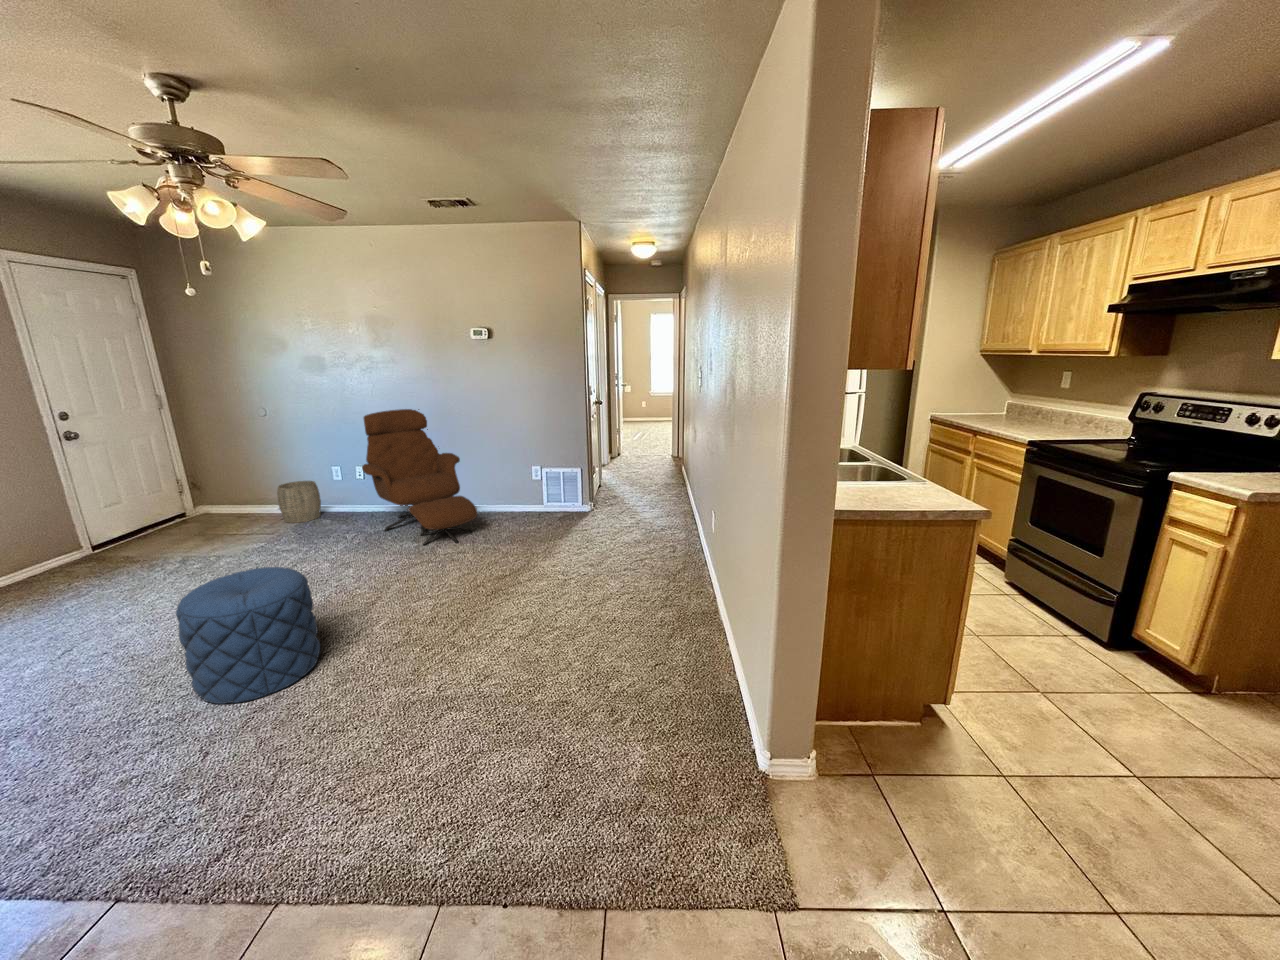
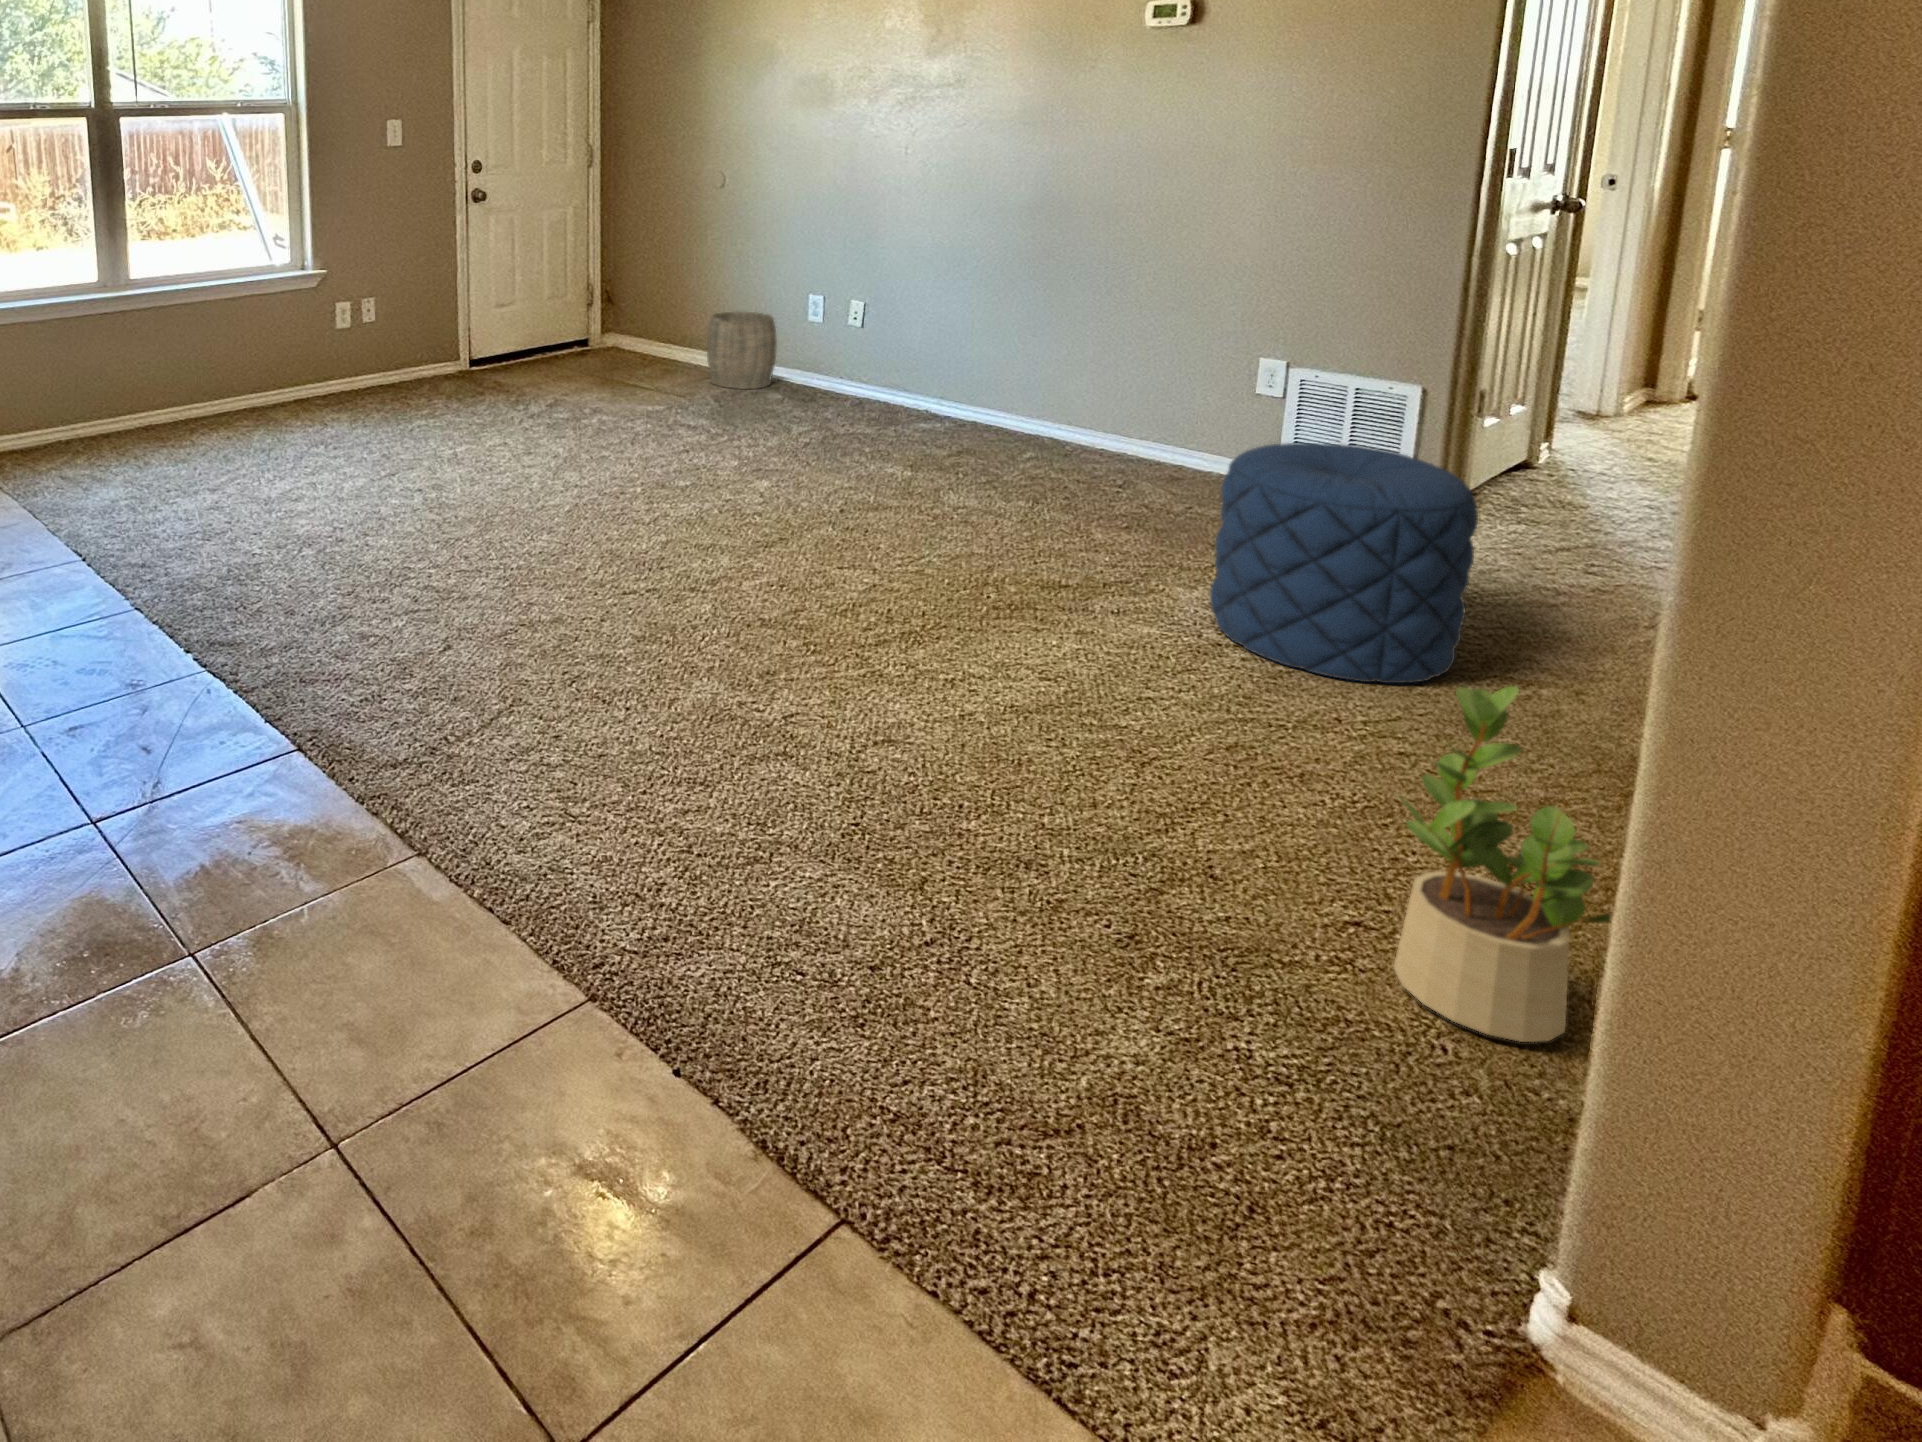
lounge chair: present [362,409,477,545] -> none [847,185,1066,494]
pouf: present [176,567,320,704] -> present [1210,443,1478,683]
potted plant: none [673,573,733,683] -> present [1394,686,1611,1042]

